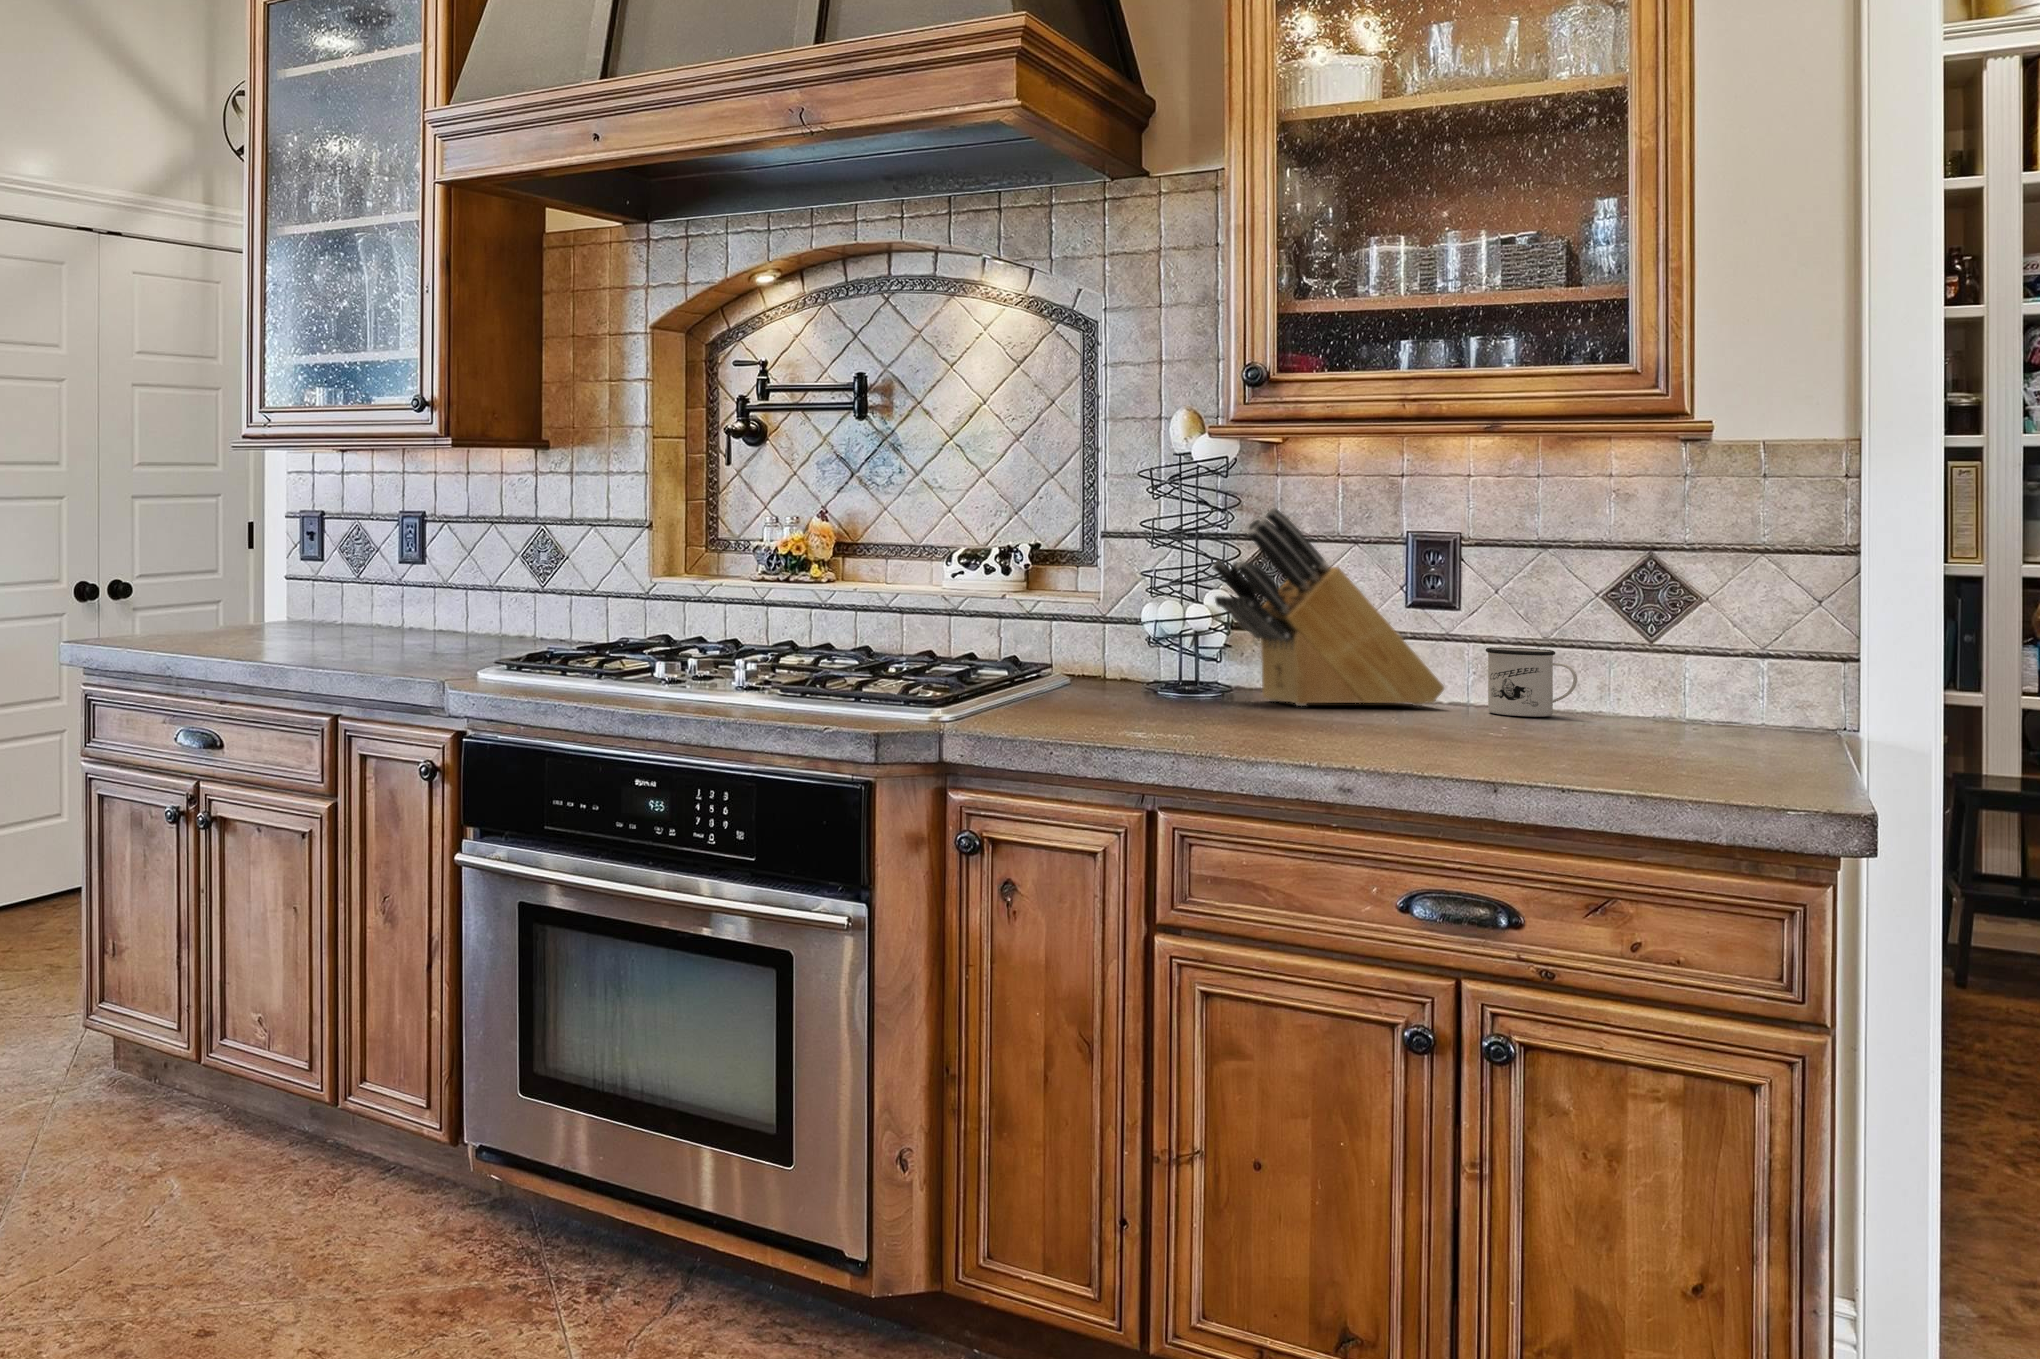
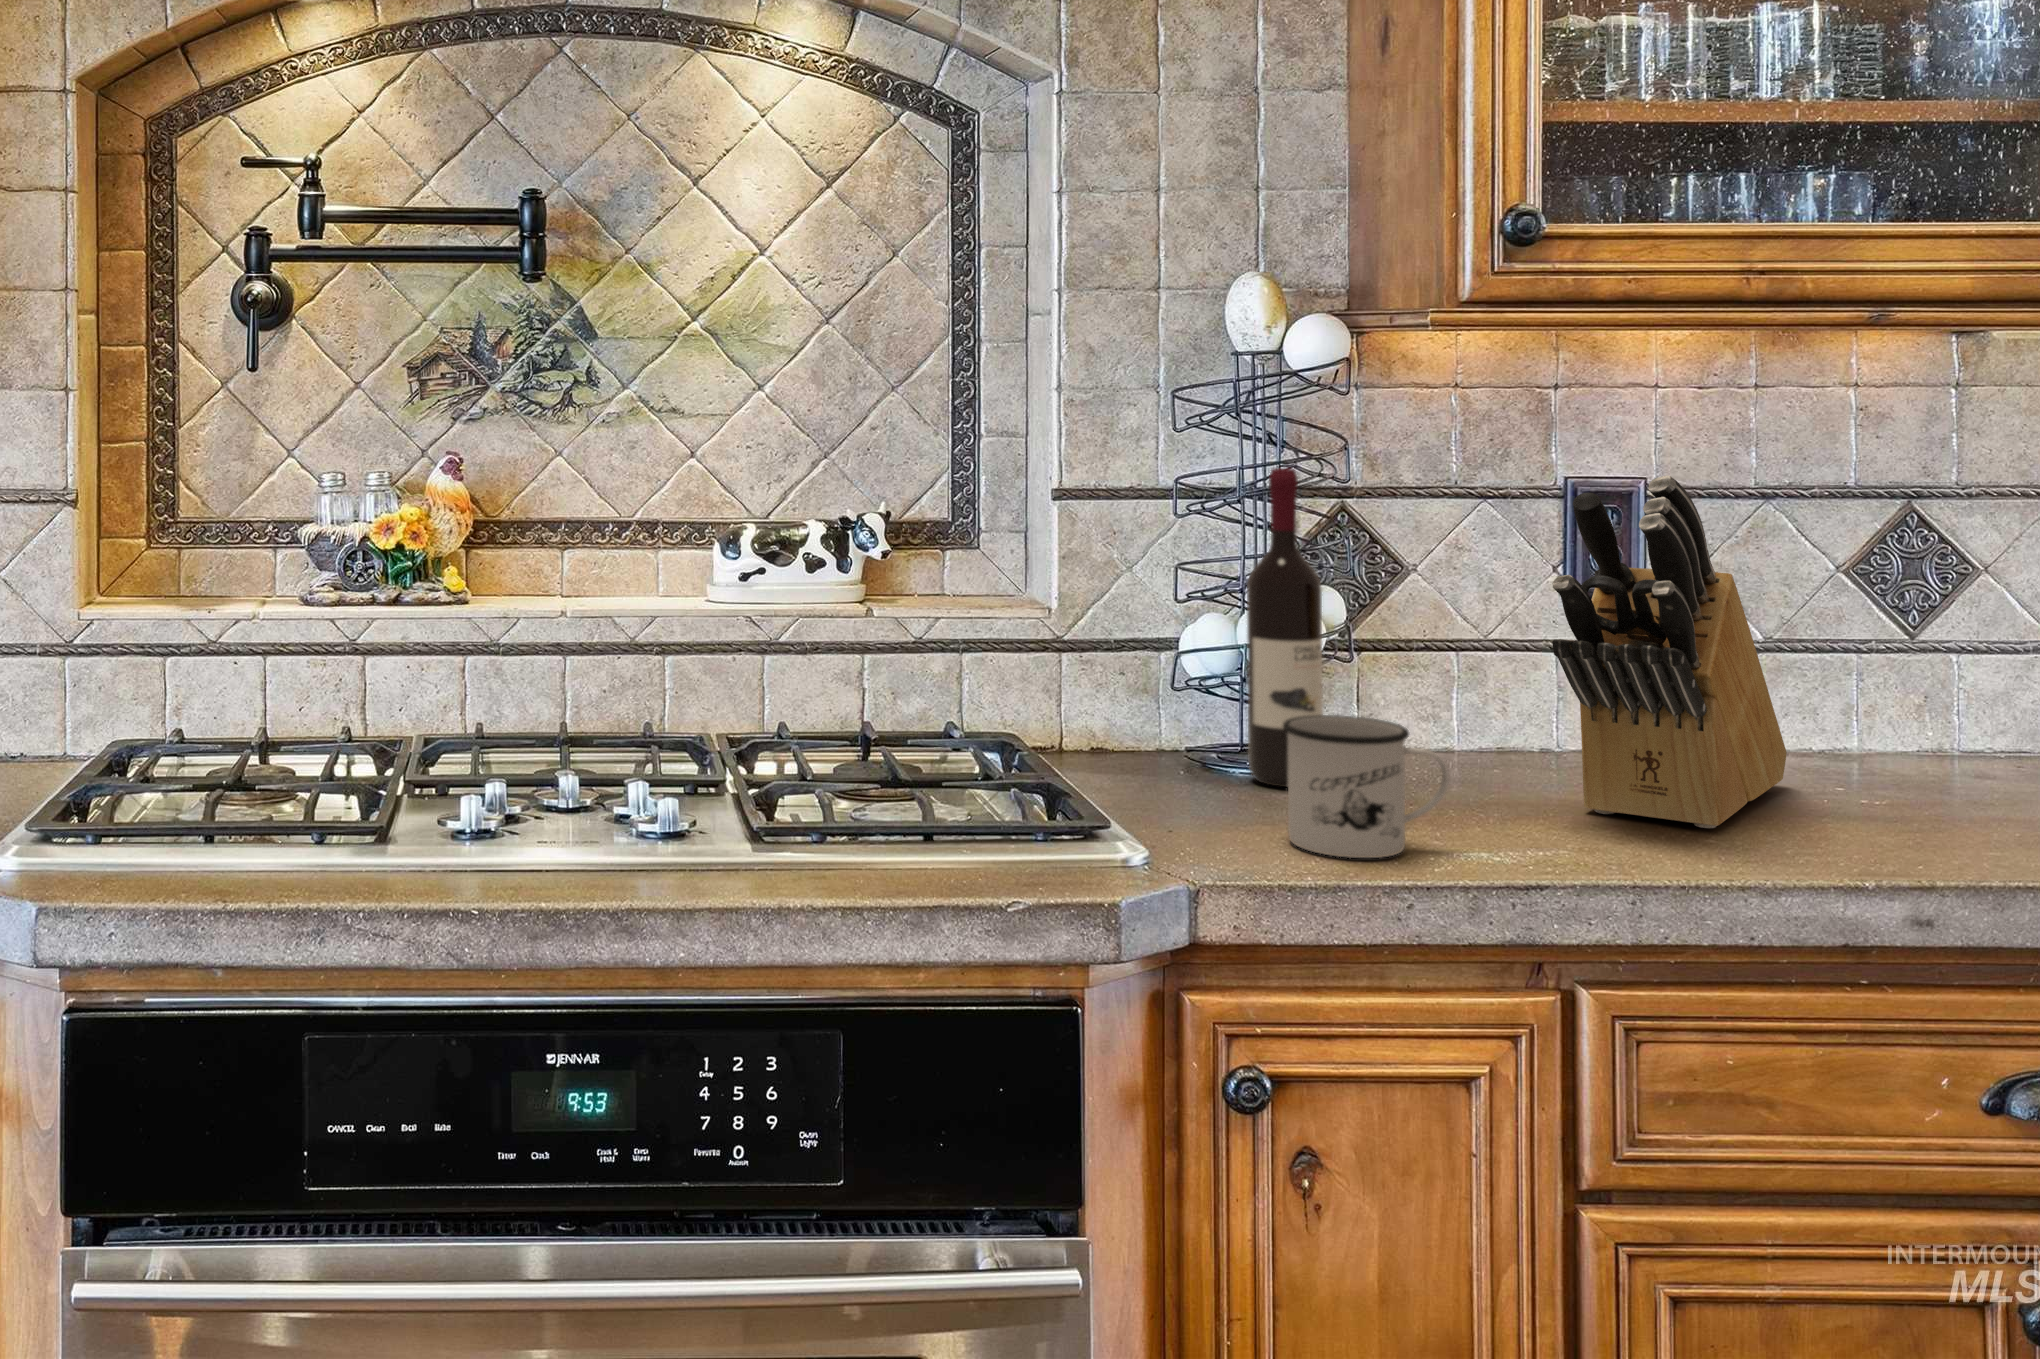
wine bottle: none [1129,511,1170,685] -> present [1247,468,1323,787]
mug: present [1486,648,1577,717] -> present [1283,715,1449,858]

